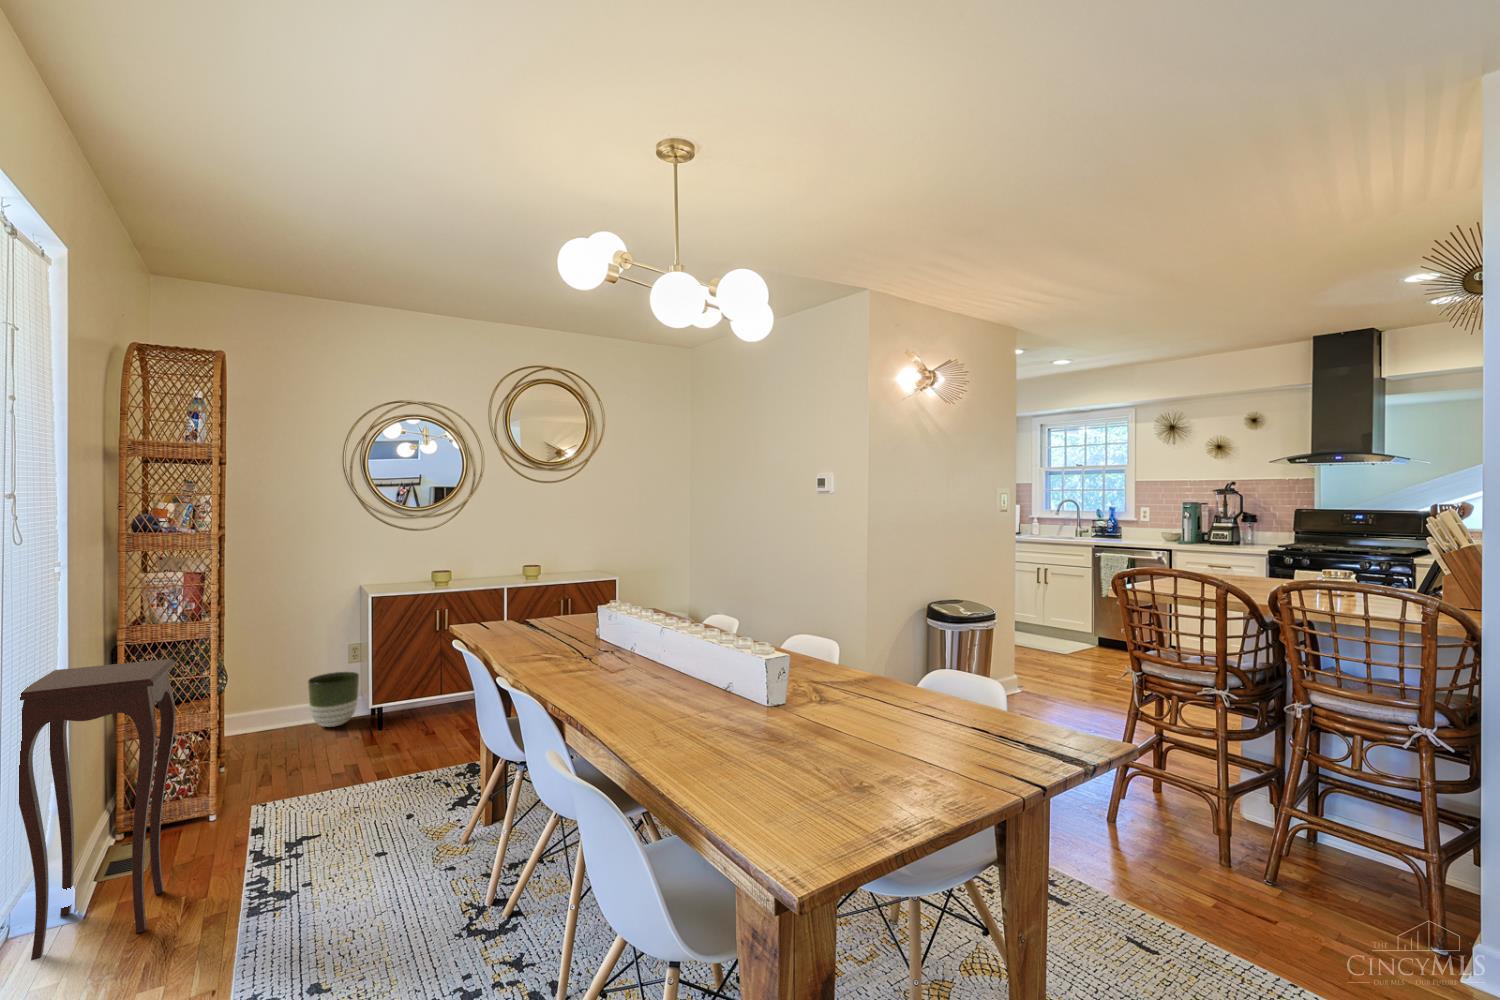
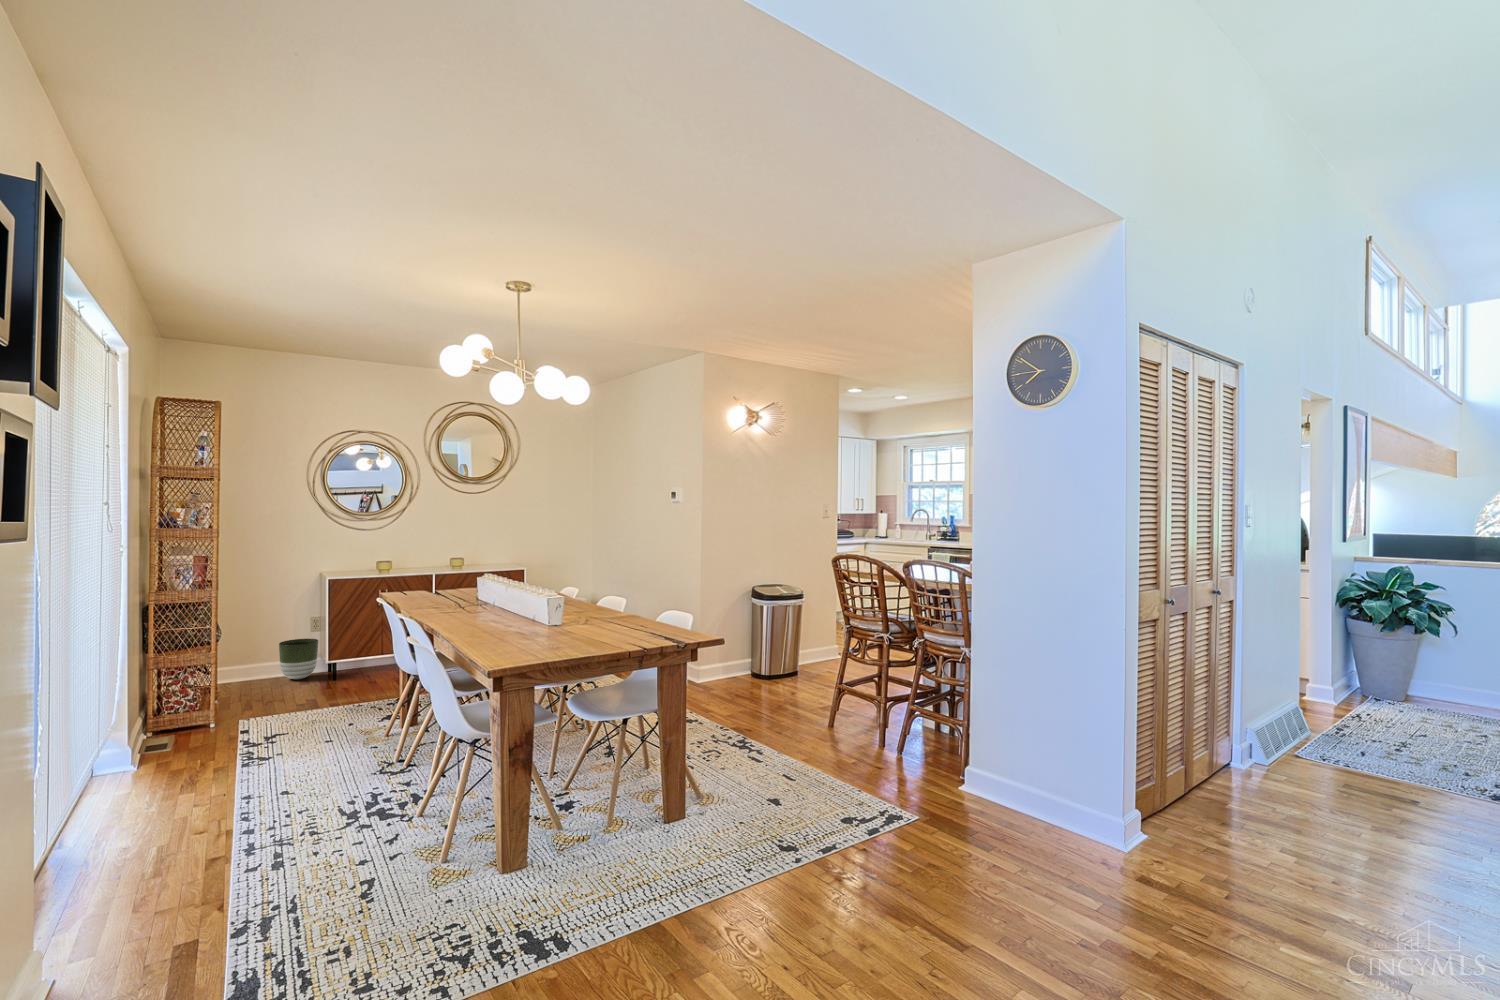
side table: present [19,659,176,960] -> none [106,608,196,781]

